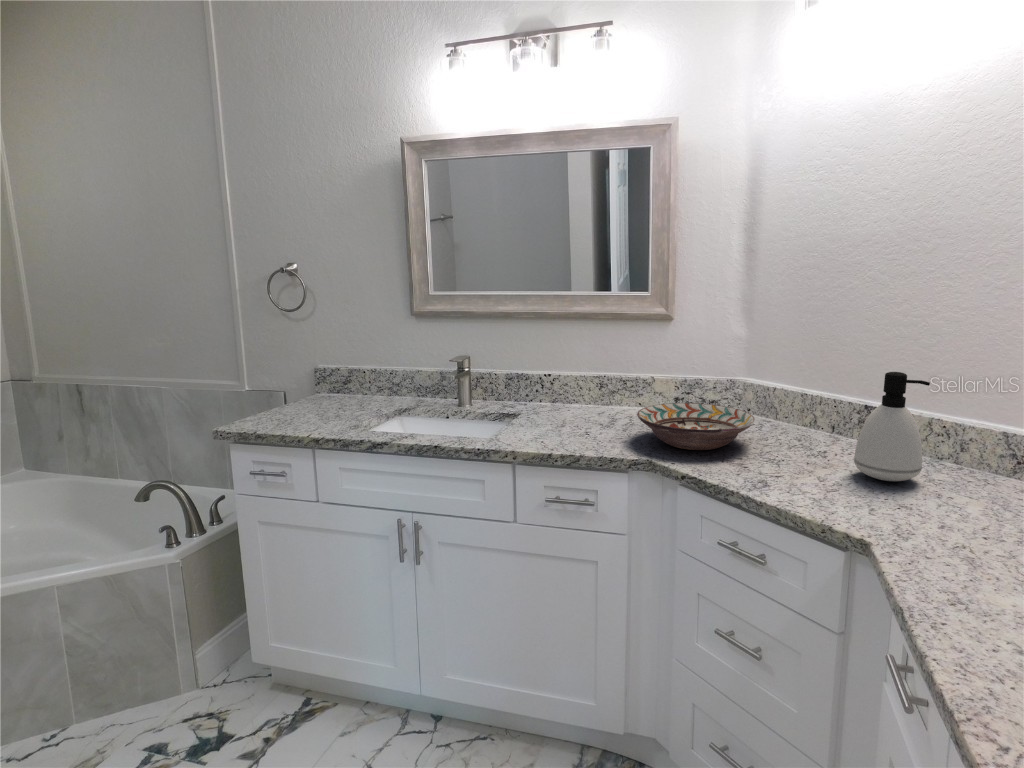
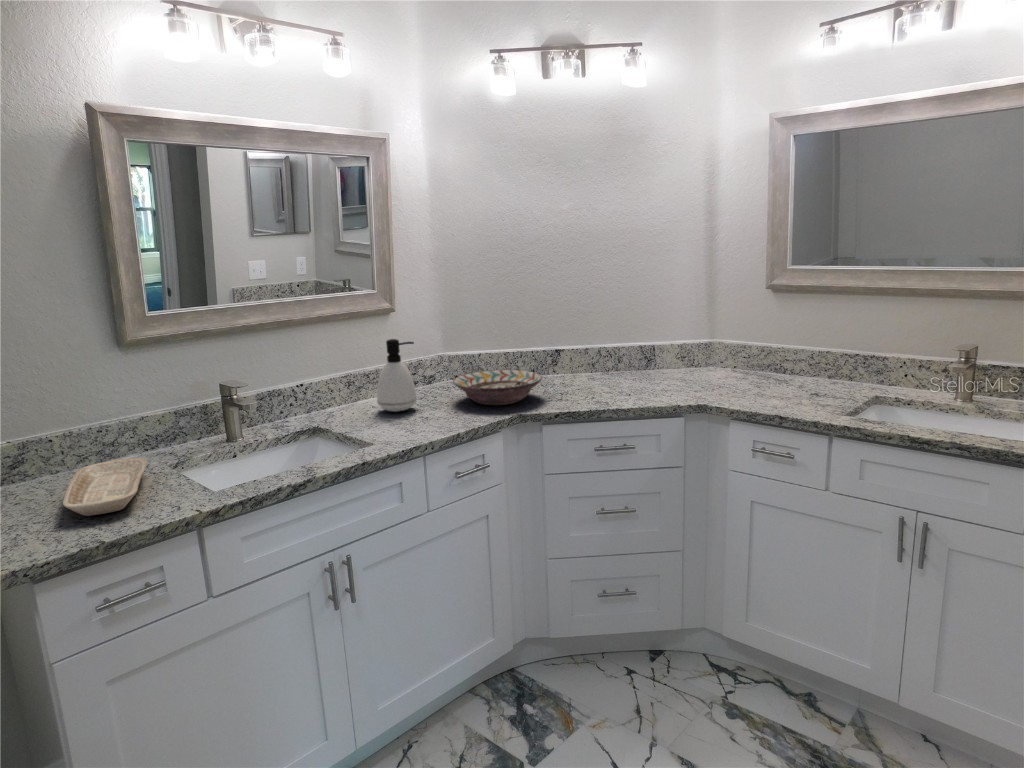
soap dispenser: present [854,372,930,481] -> present [377,339,416,412]
tray: none [281,392,381,421] -> present [63,458,147,516]

